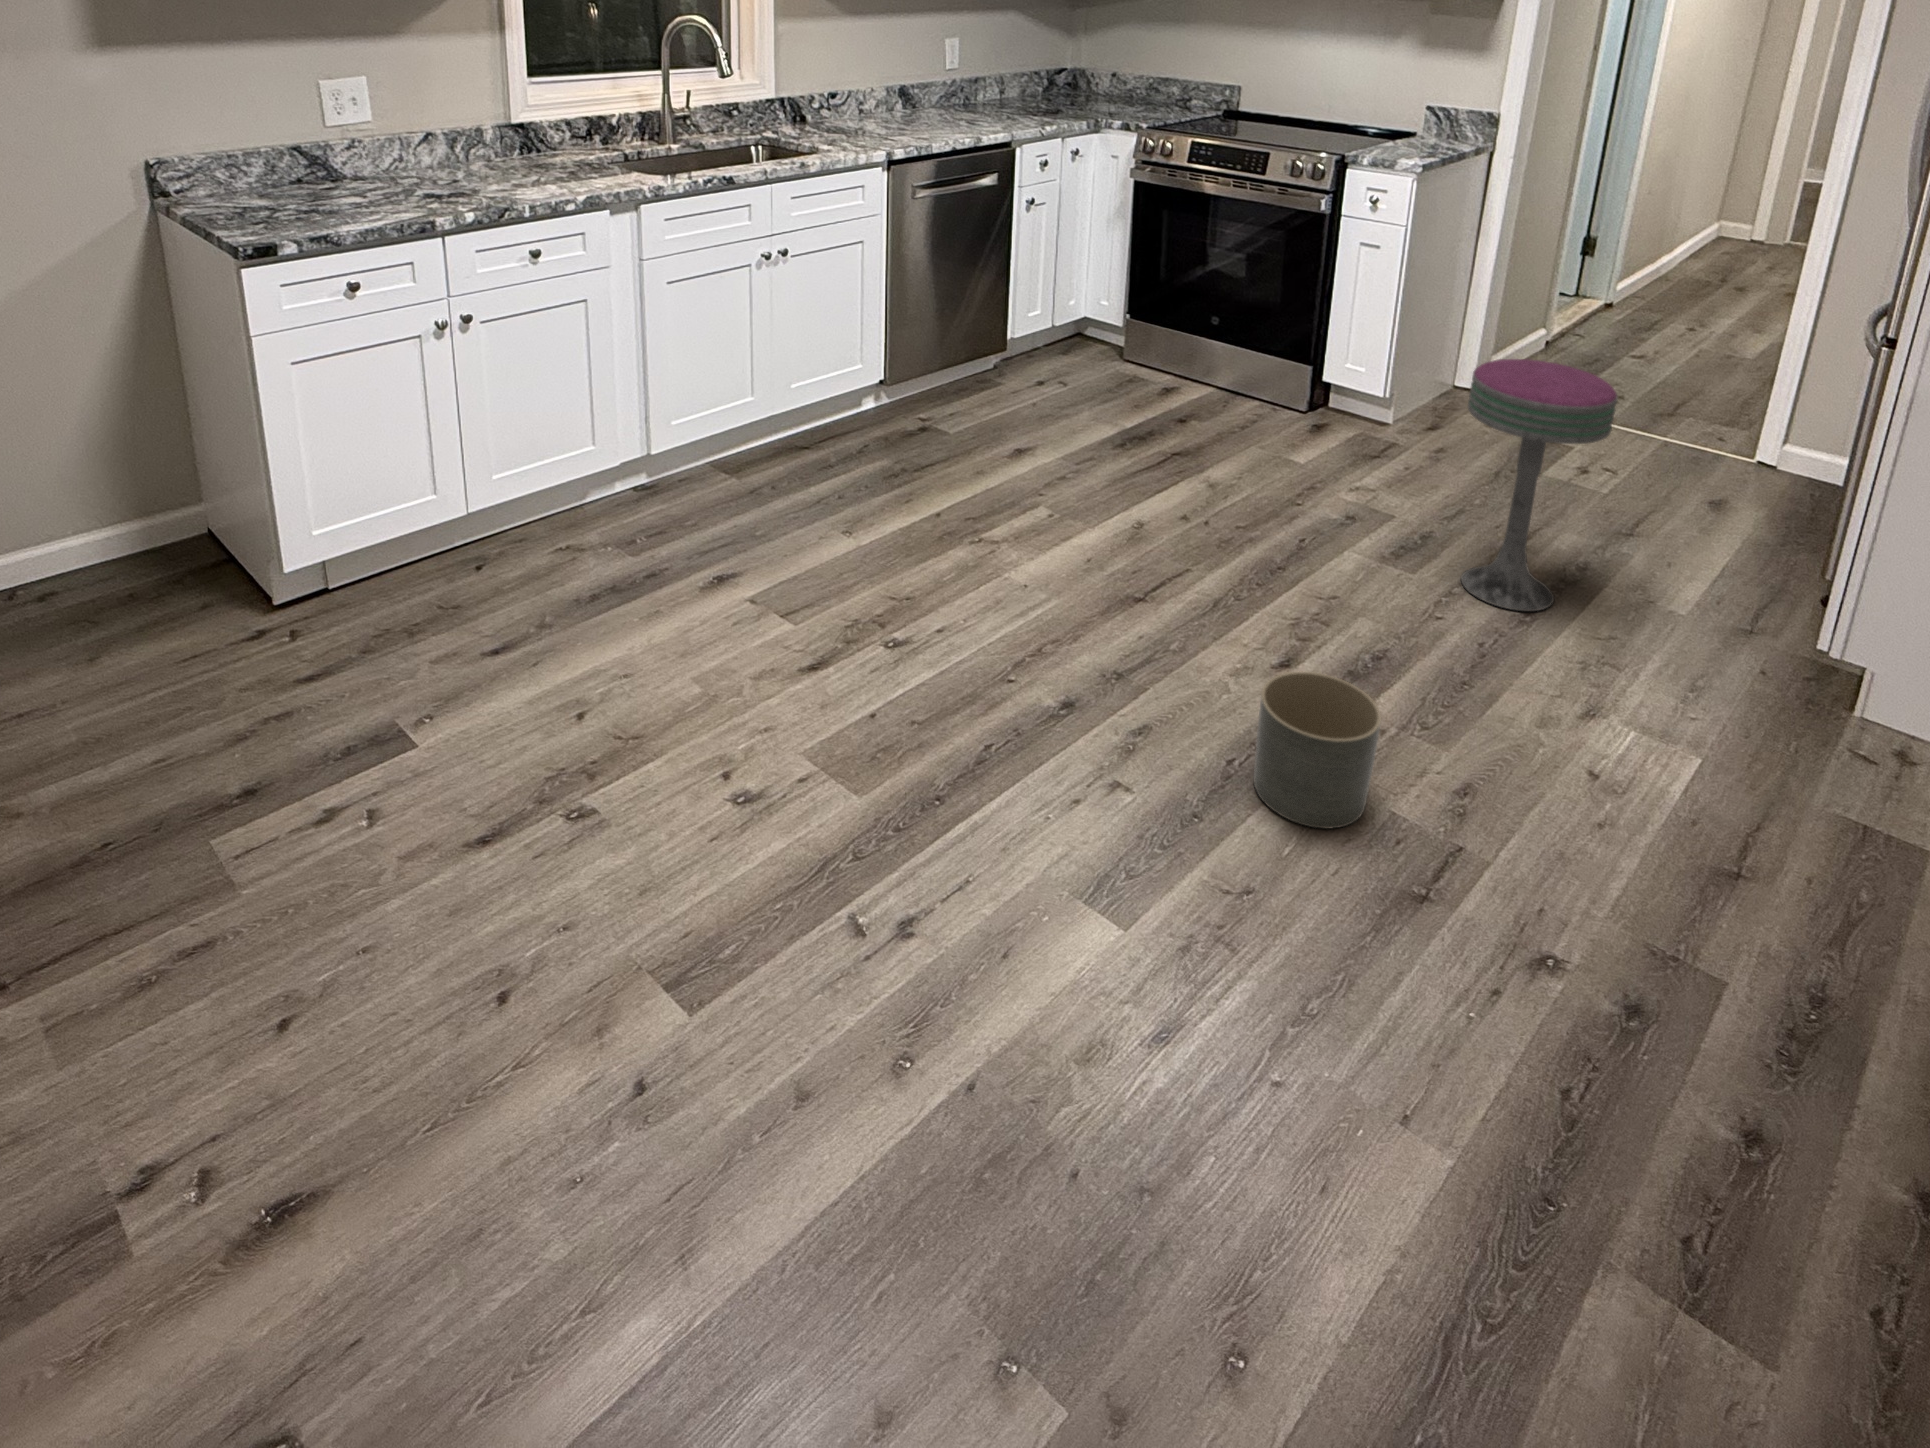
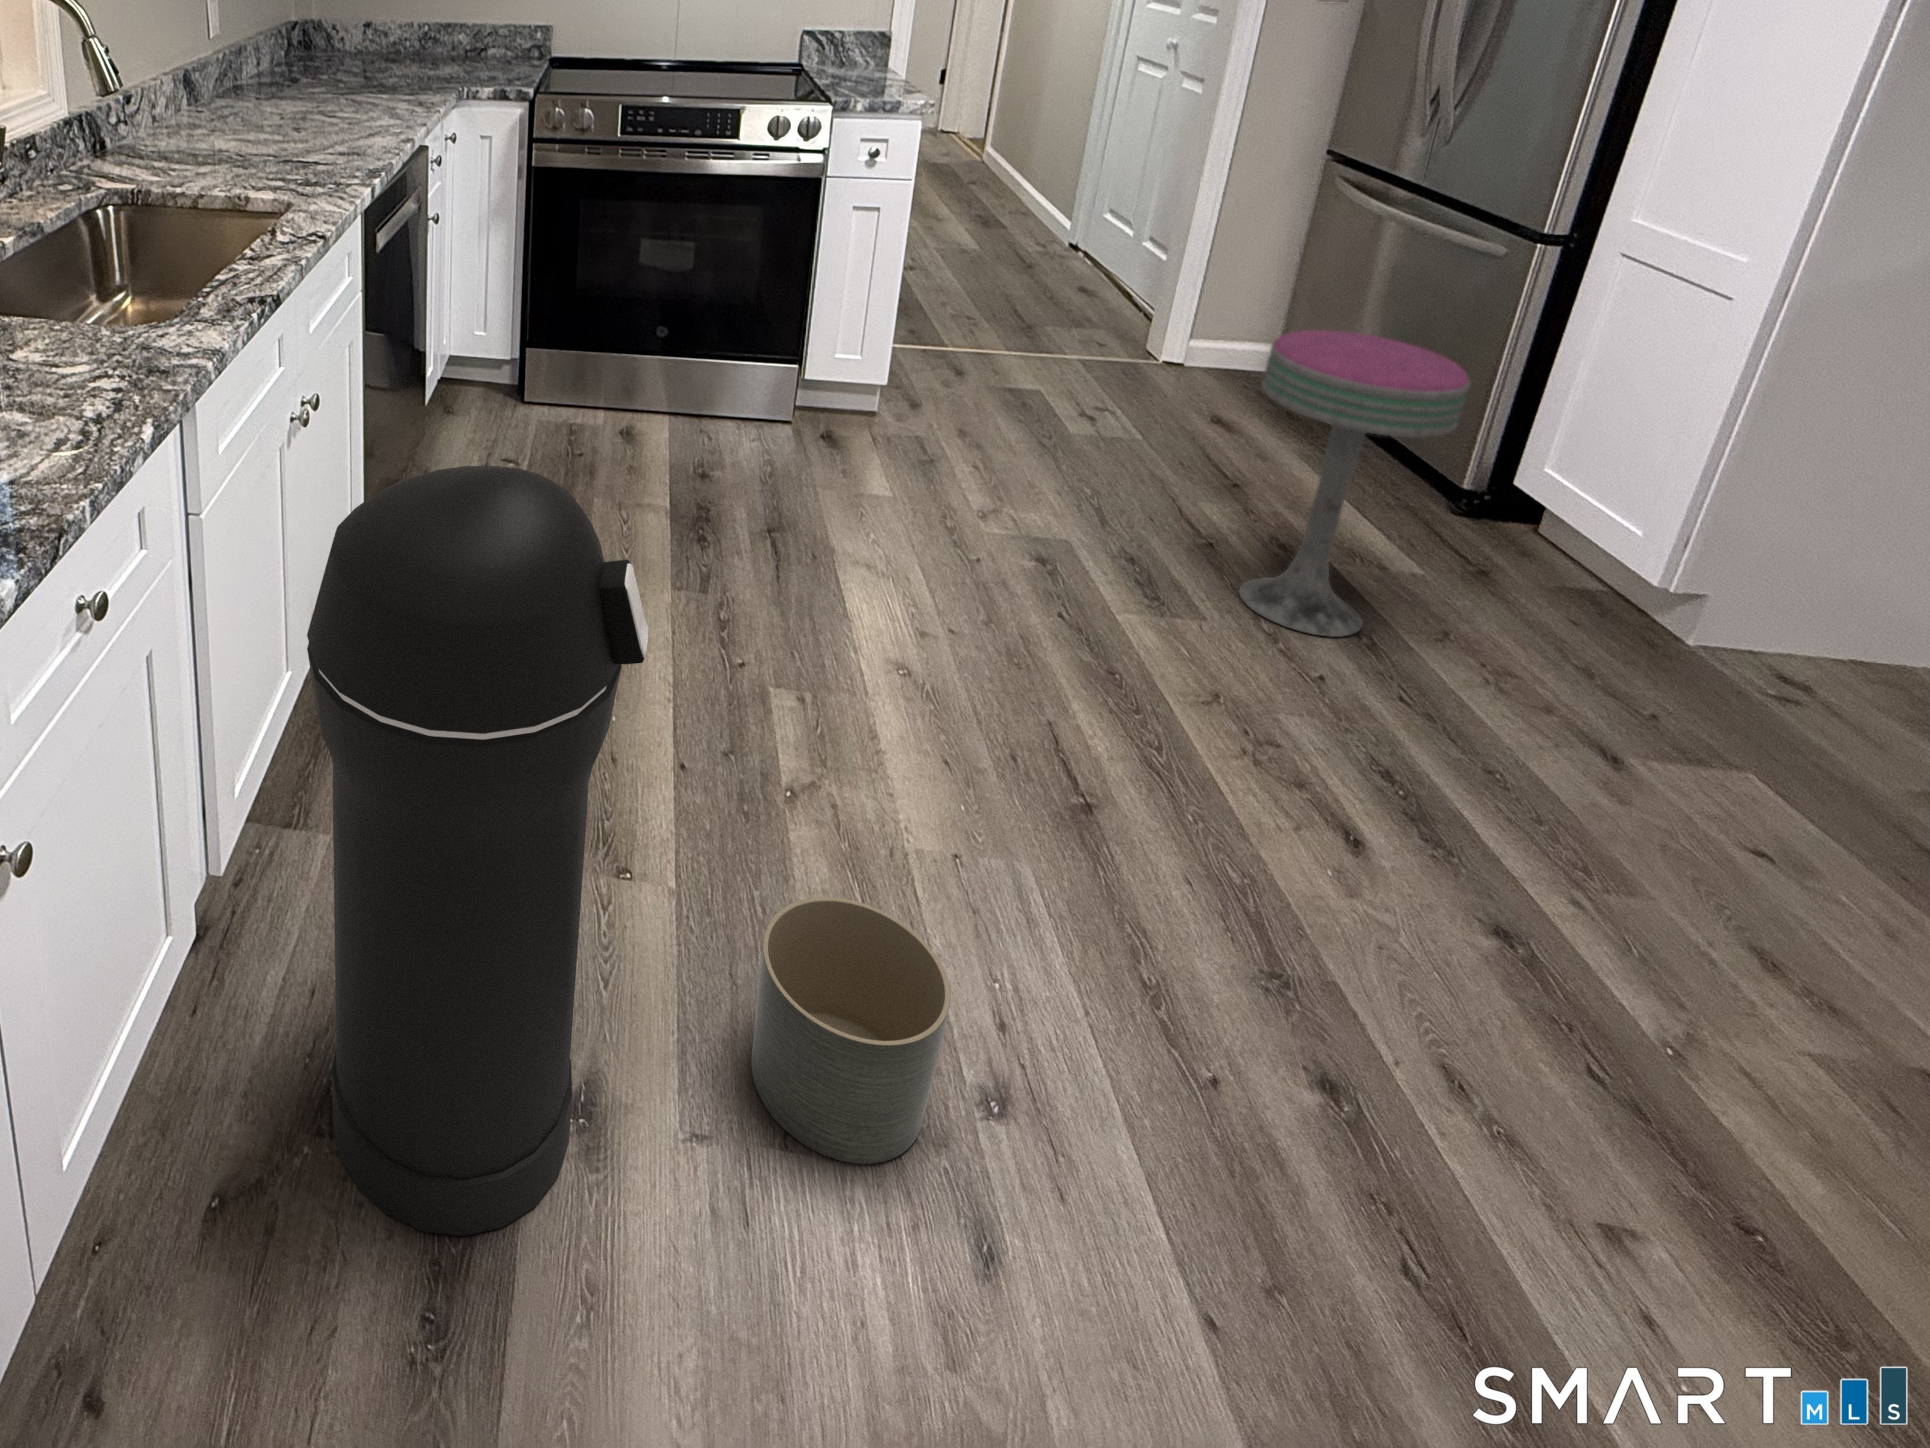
trash can: none [588,229,725,583] -> present [307,466,649,1236]
planter: present [1254,672,1381,829] -> present [751,897,951,1164]

